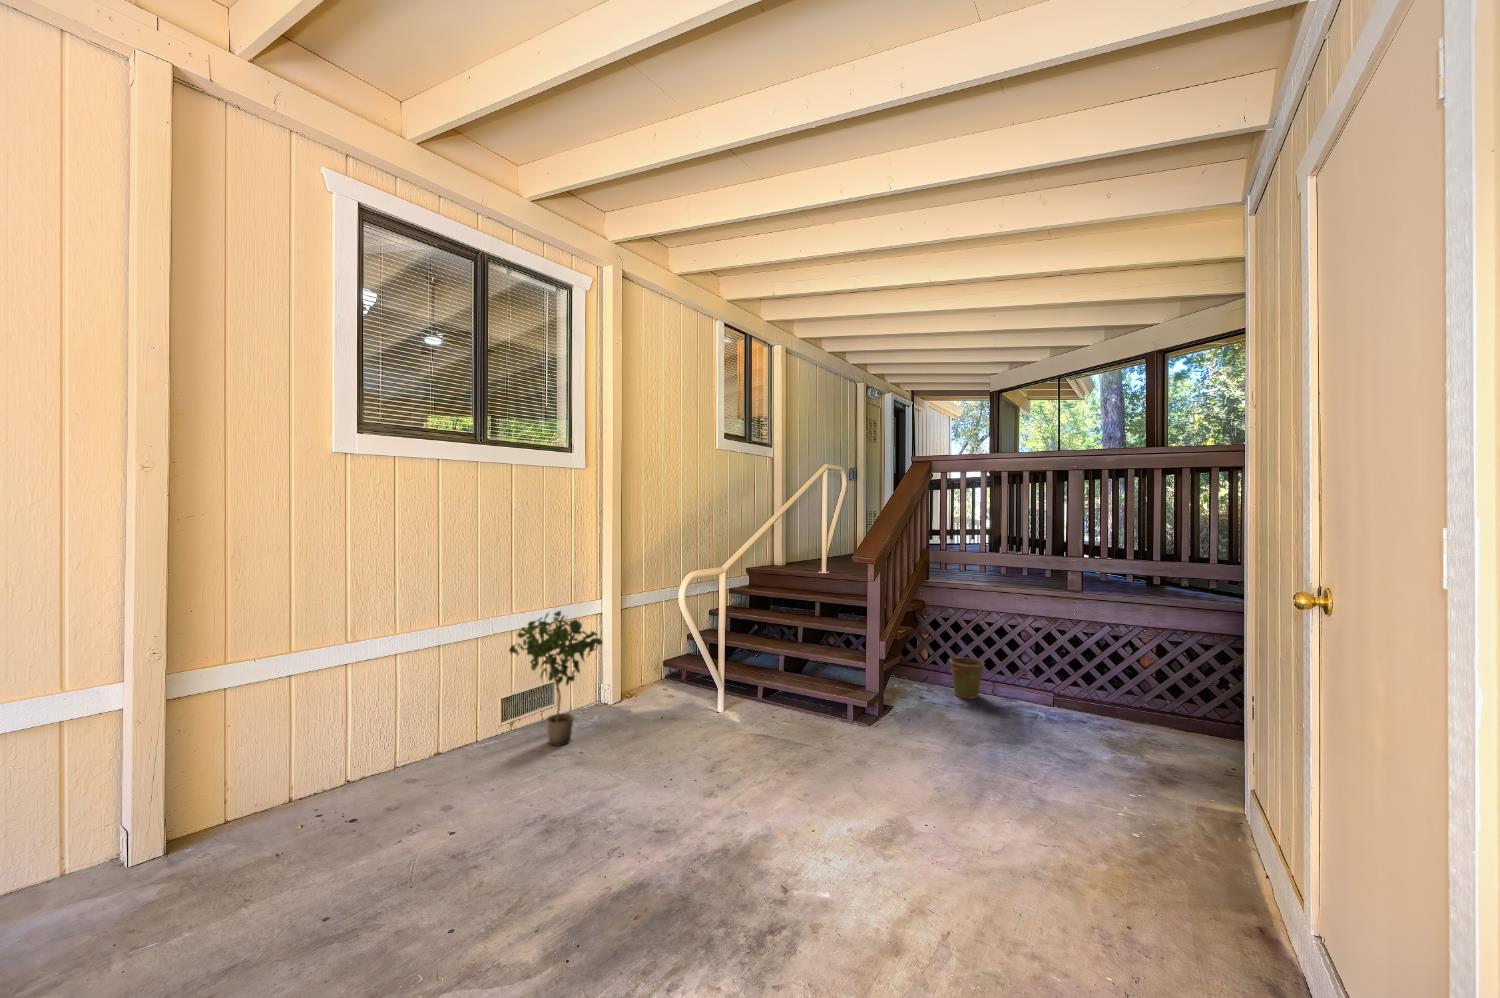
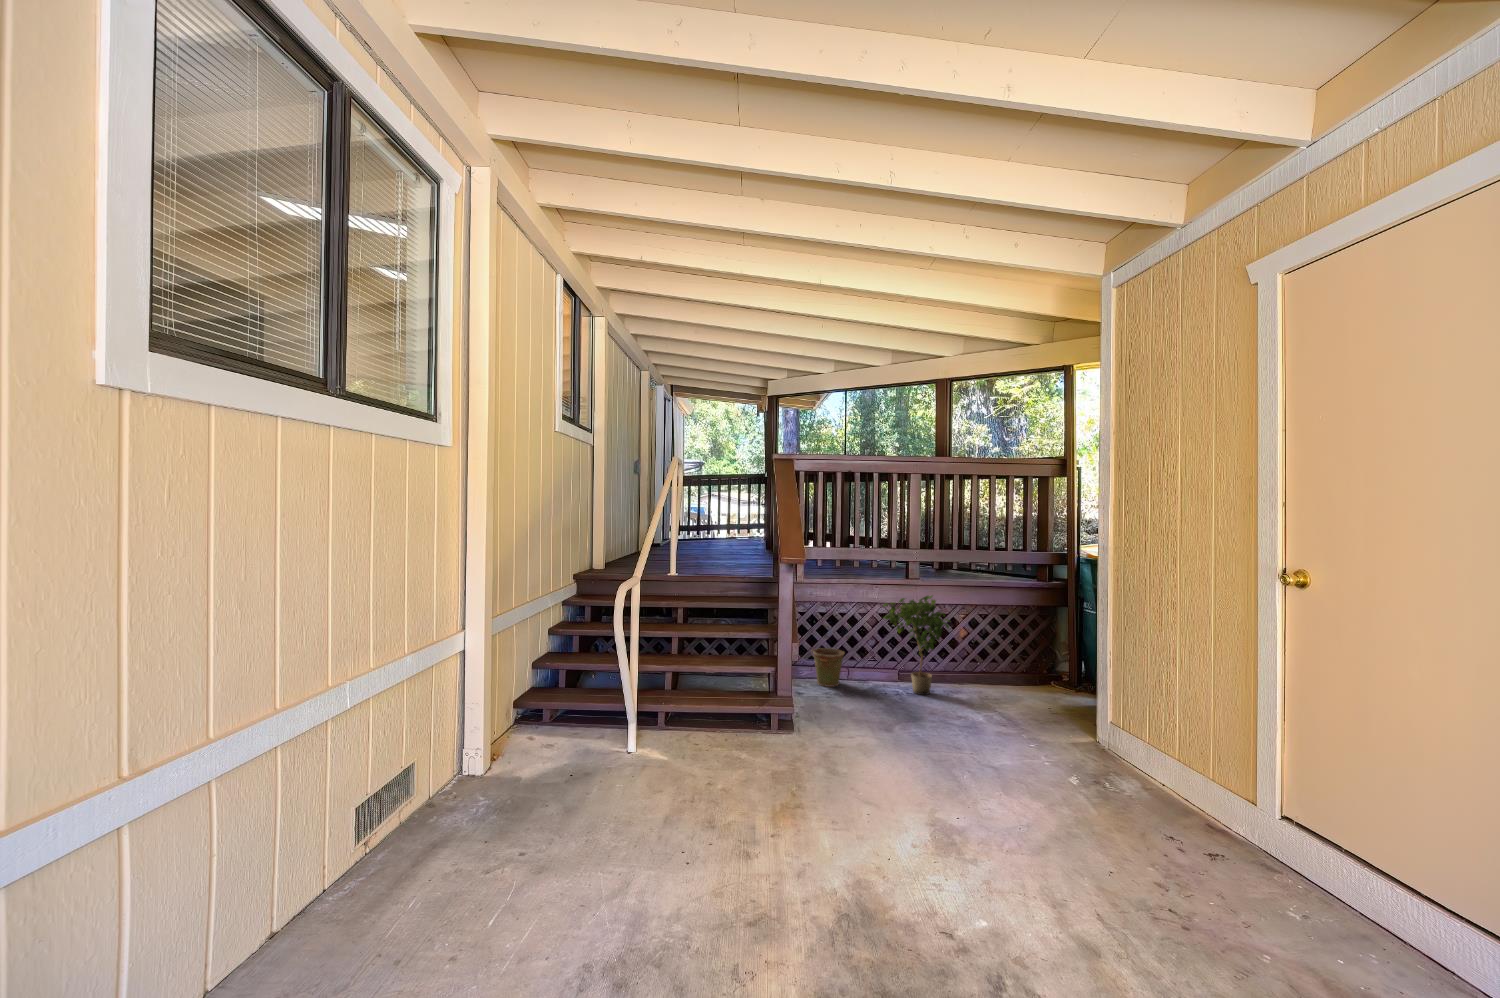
potted plant: present [509,611,602,746] -> present [884,596,949,695]

